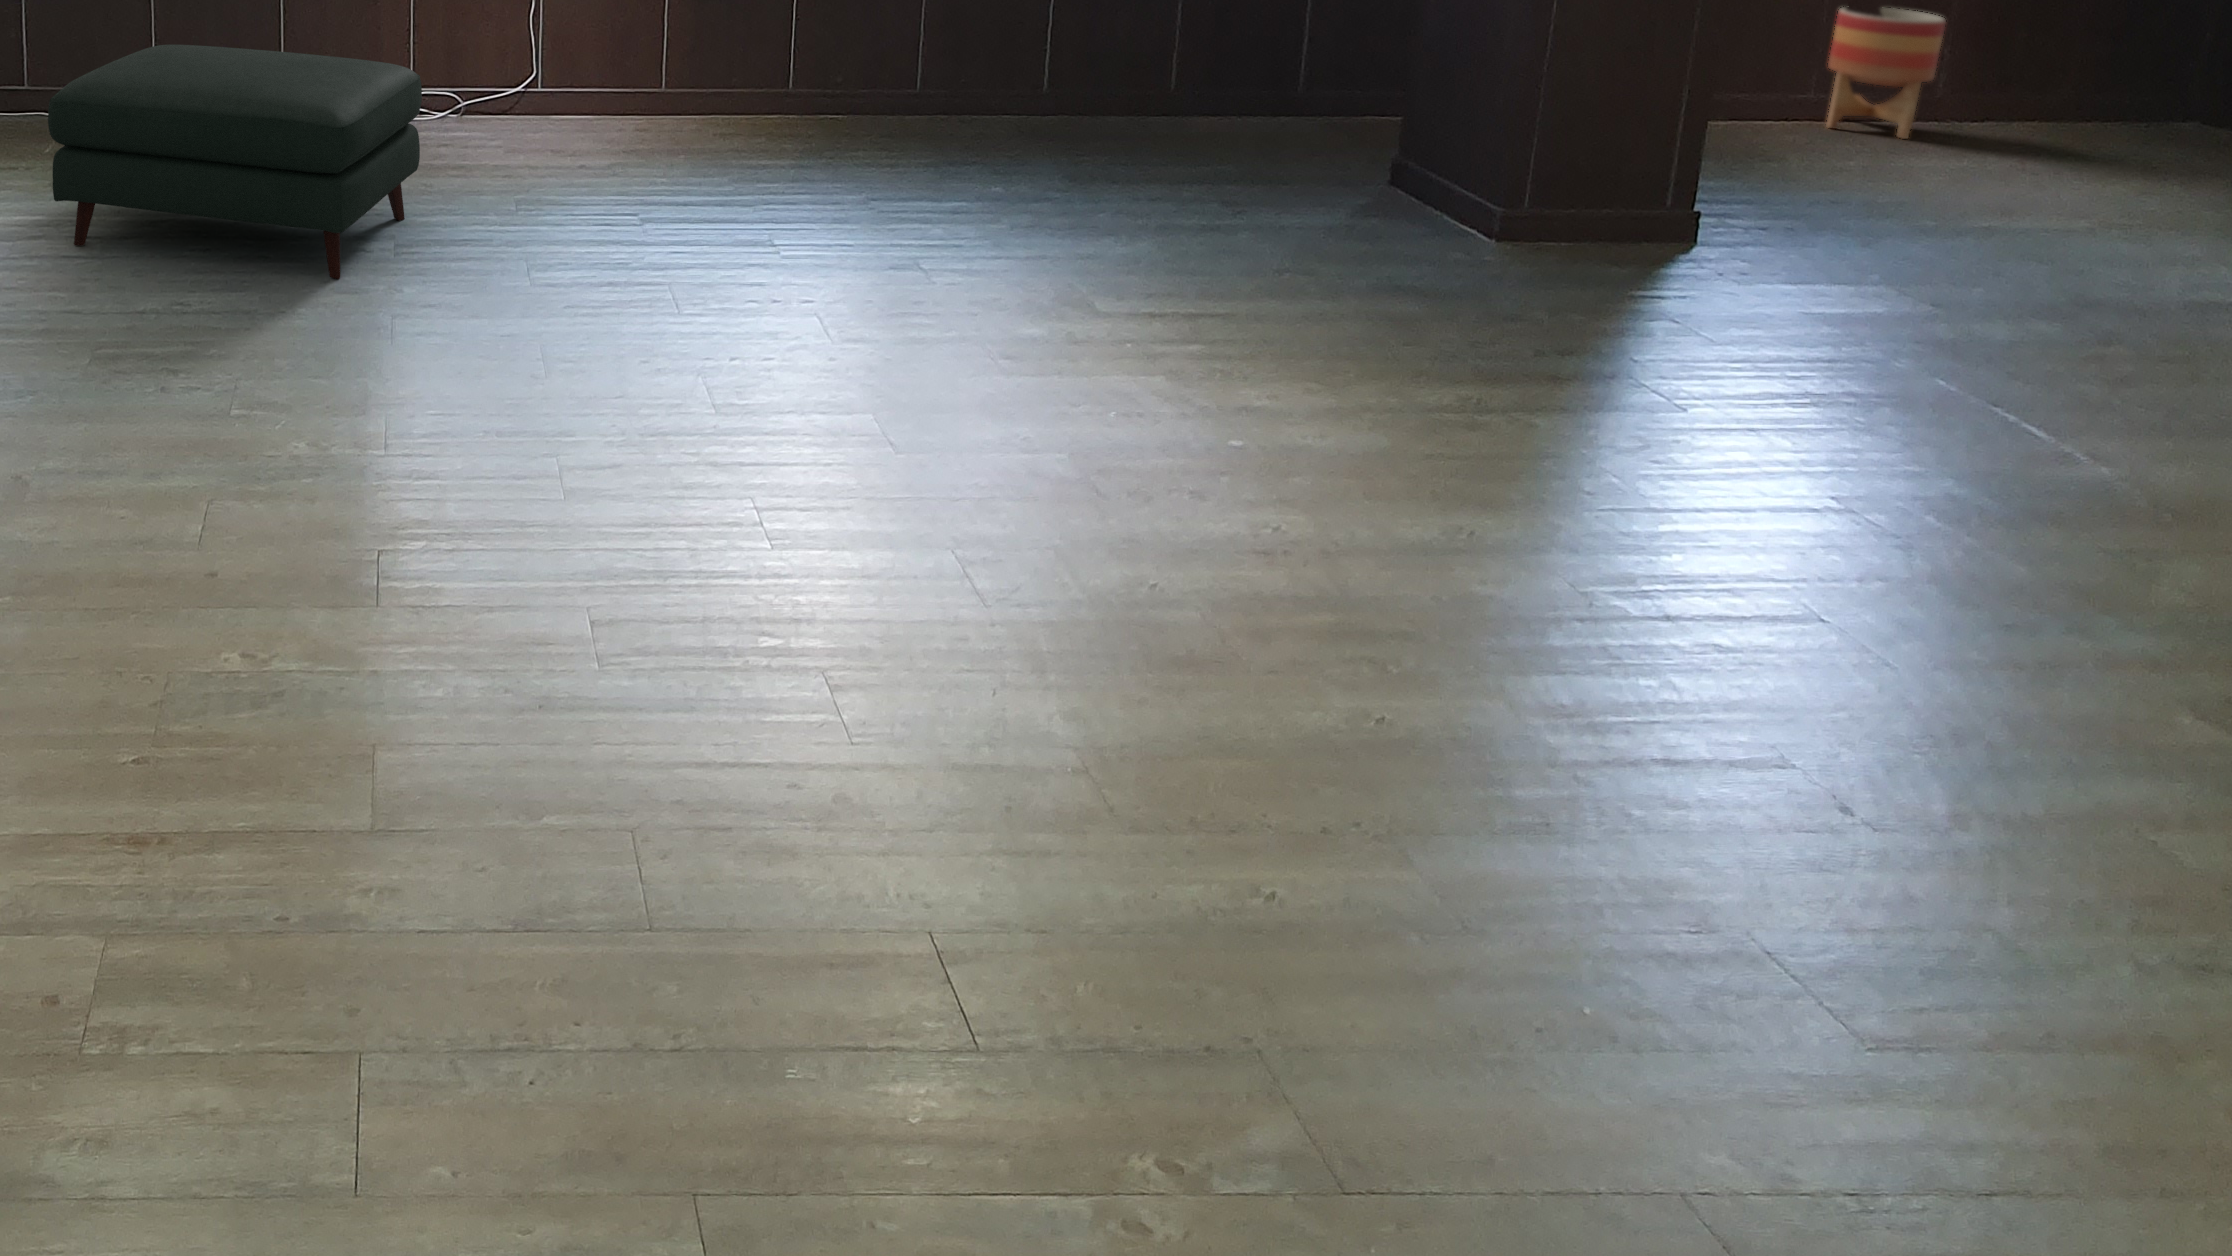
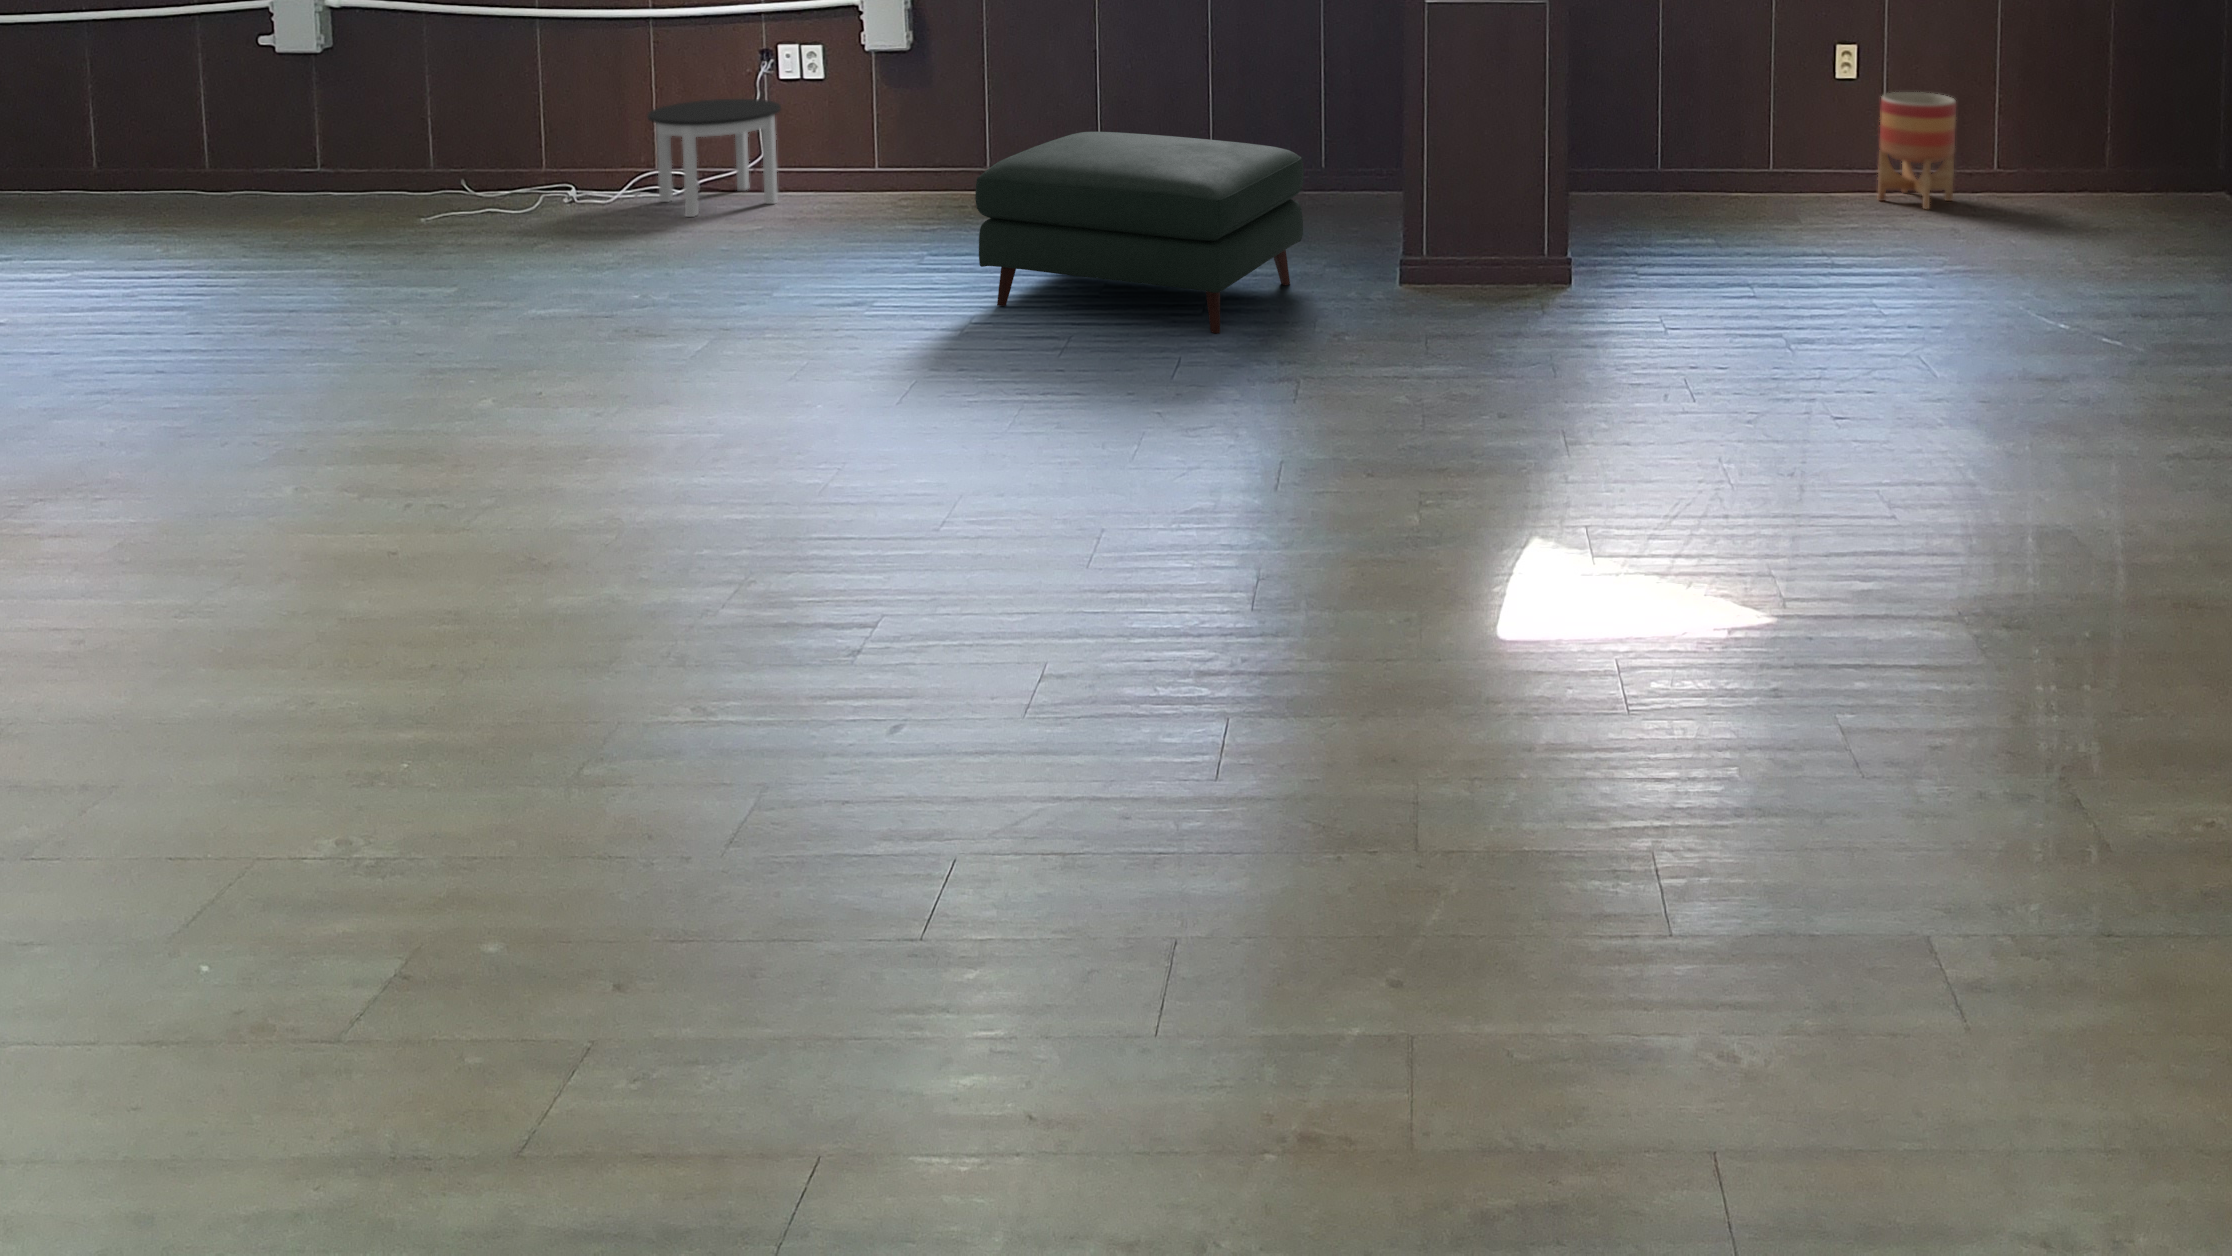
round table: none [455,10,599,146] -> present [648,99,781,217]
ottoman: present [48,45,422,279] -> present [975,132,1303,334]

